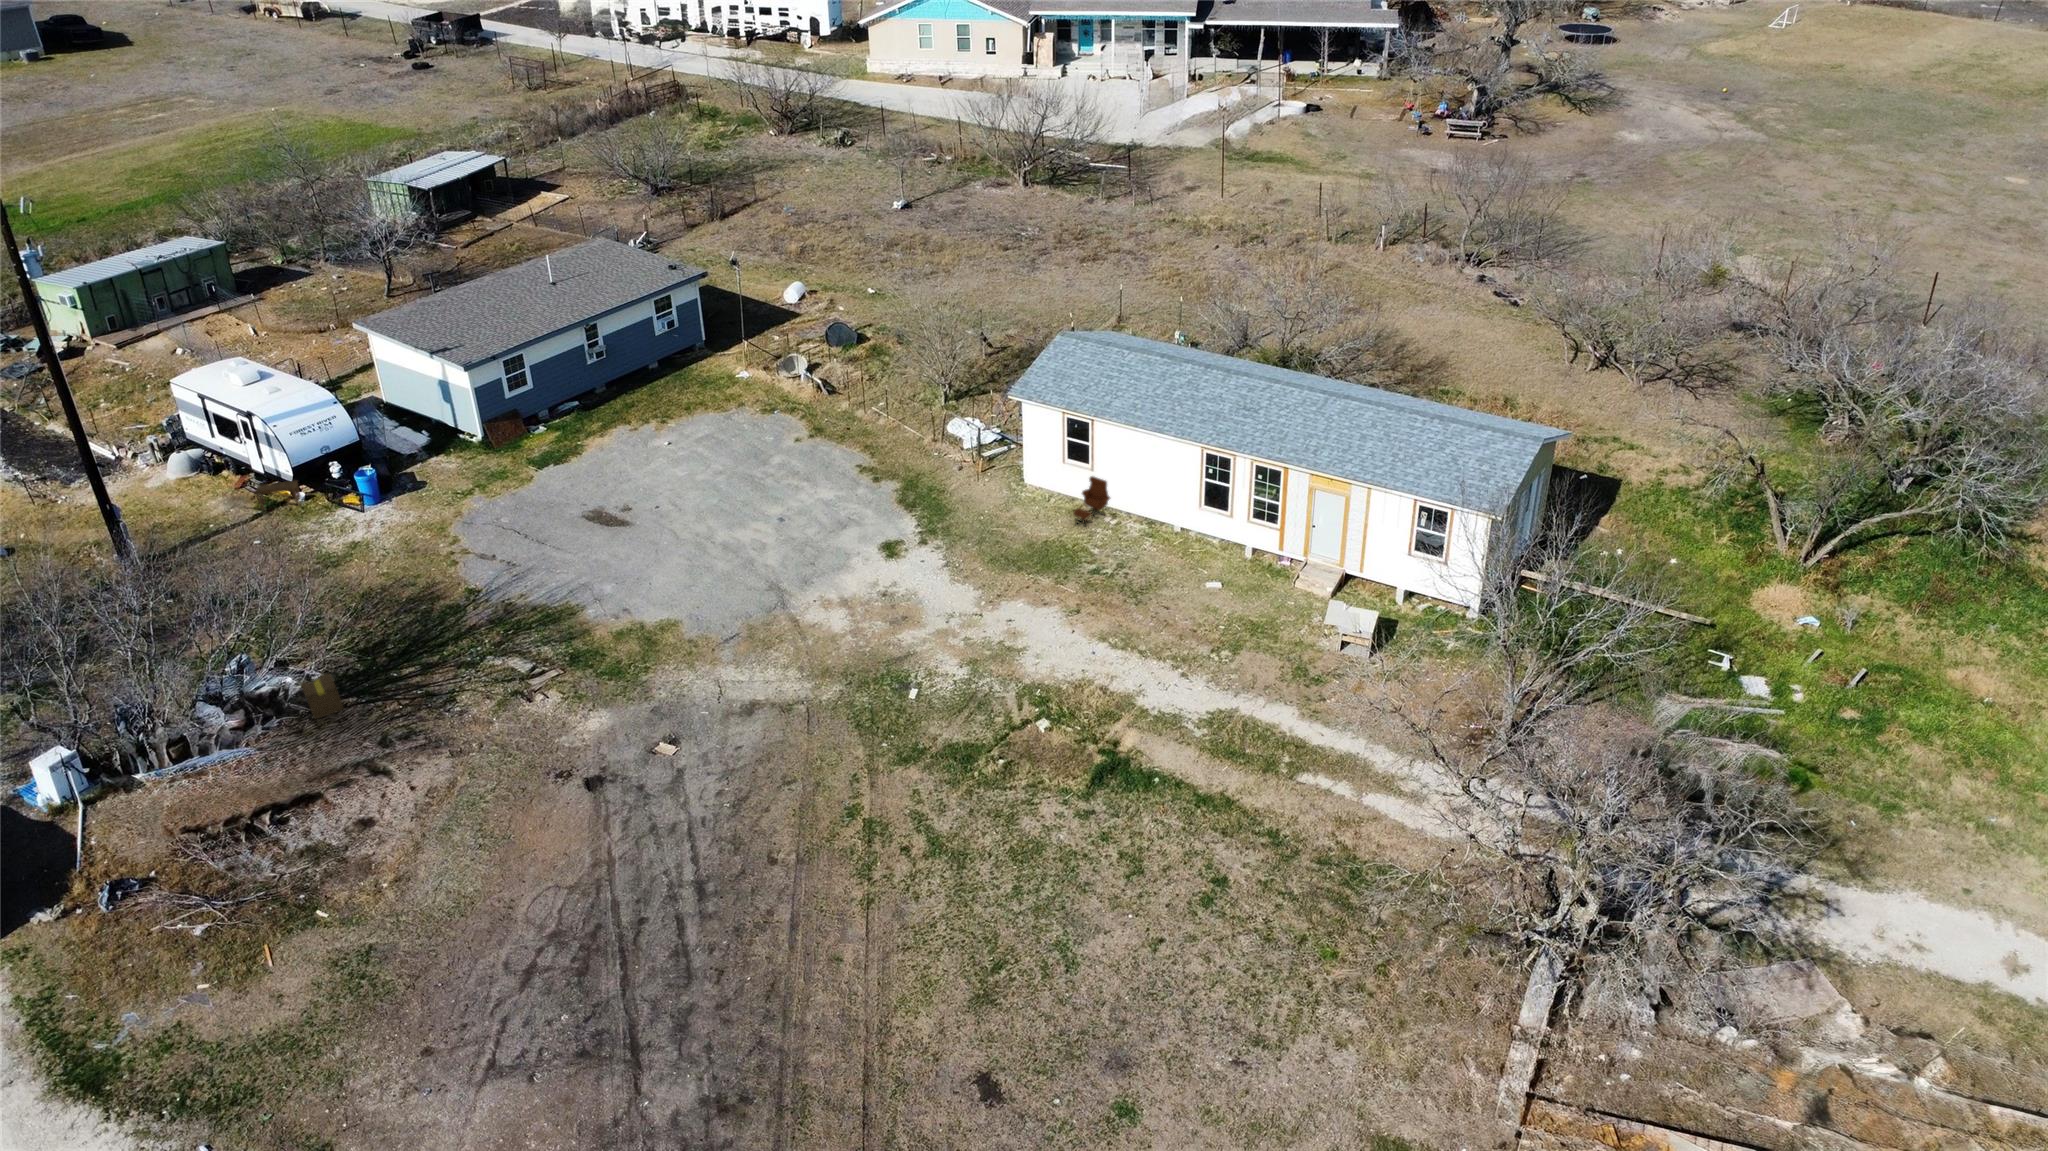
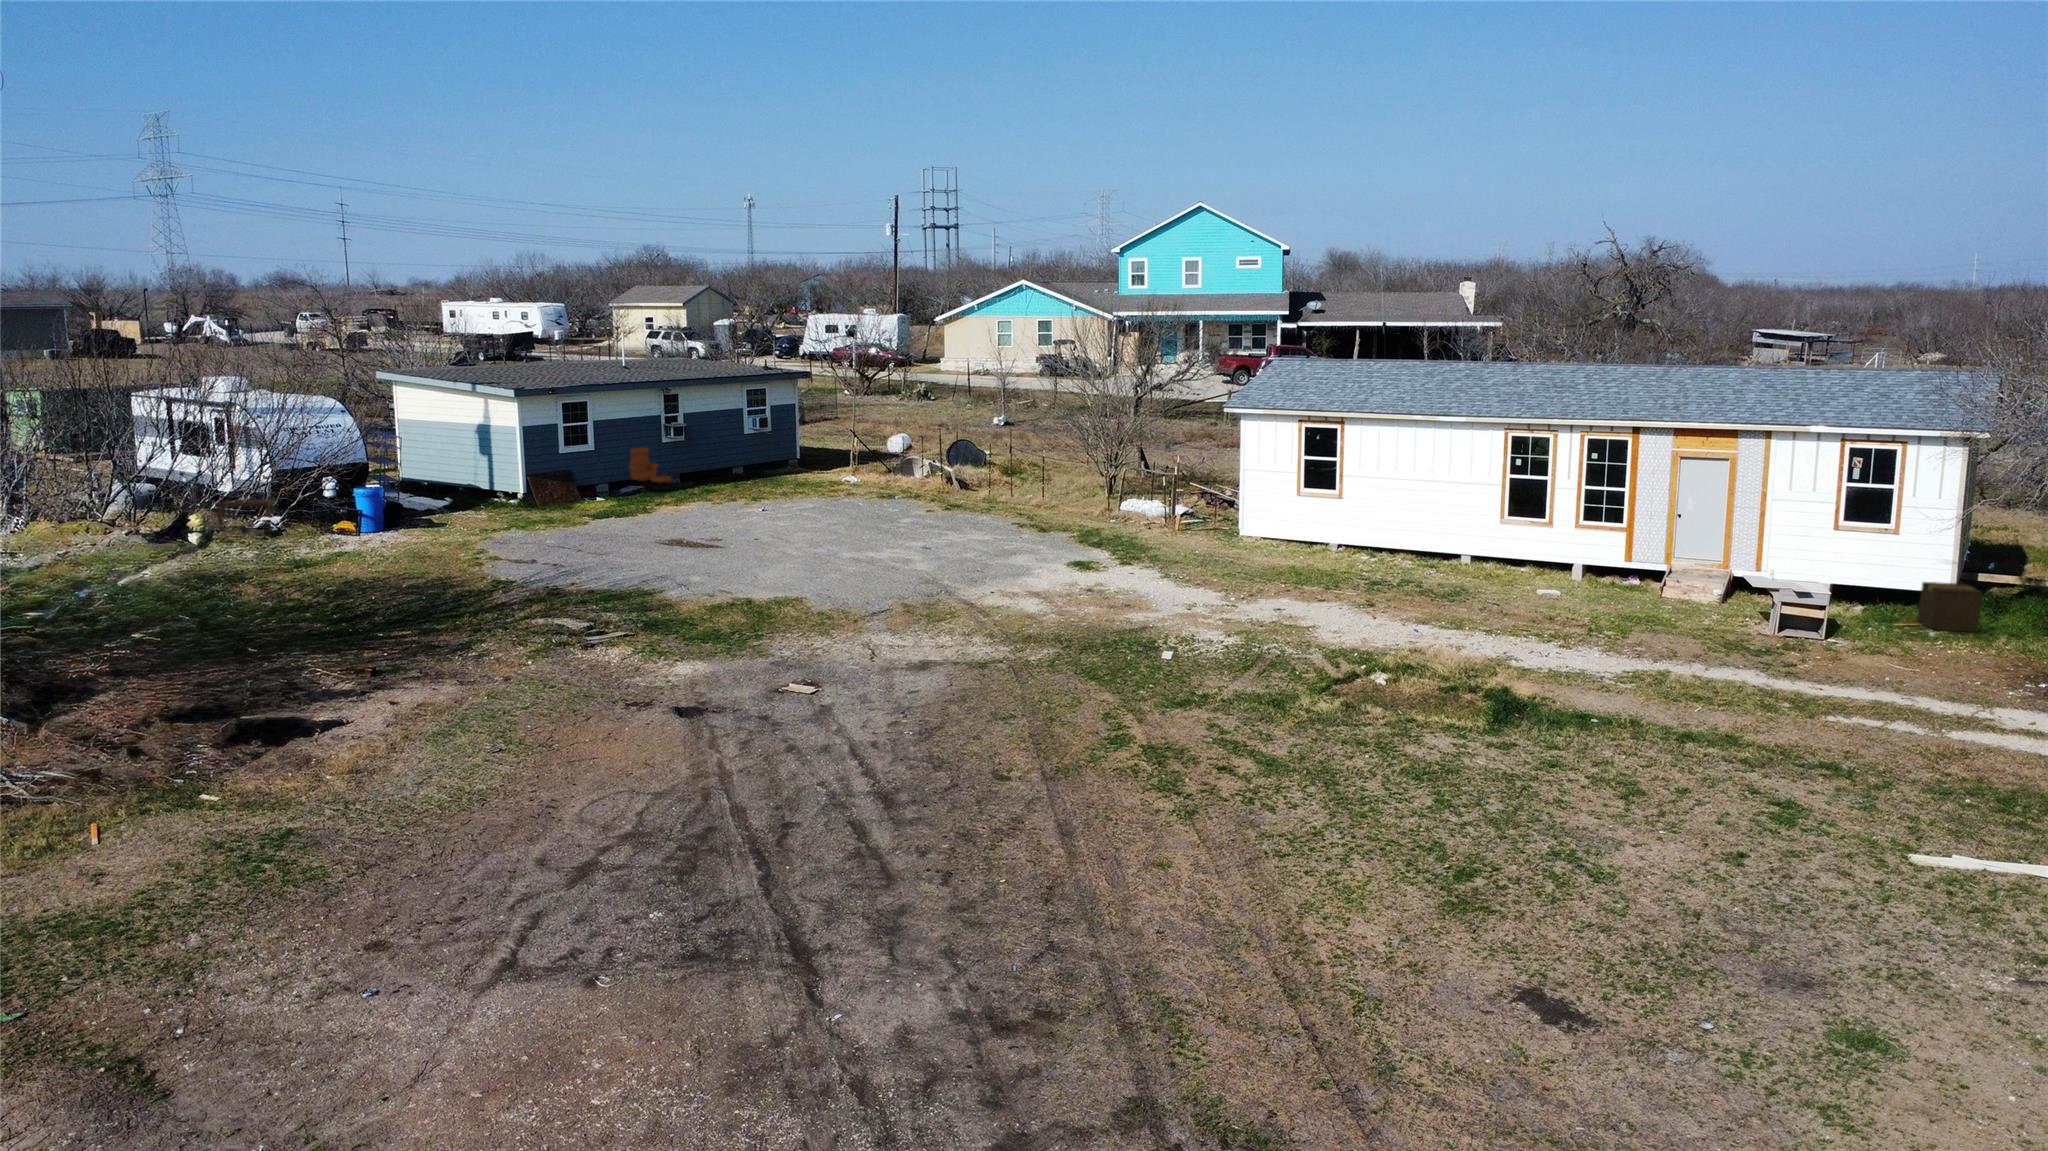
lounge chair: present [1073,476,1110,523] -> present [629,447,671,490]
cardboard box: present [301,674,344,719] -> present [1917,582,1983,632]

